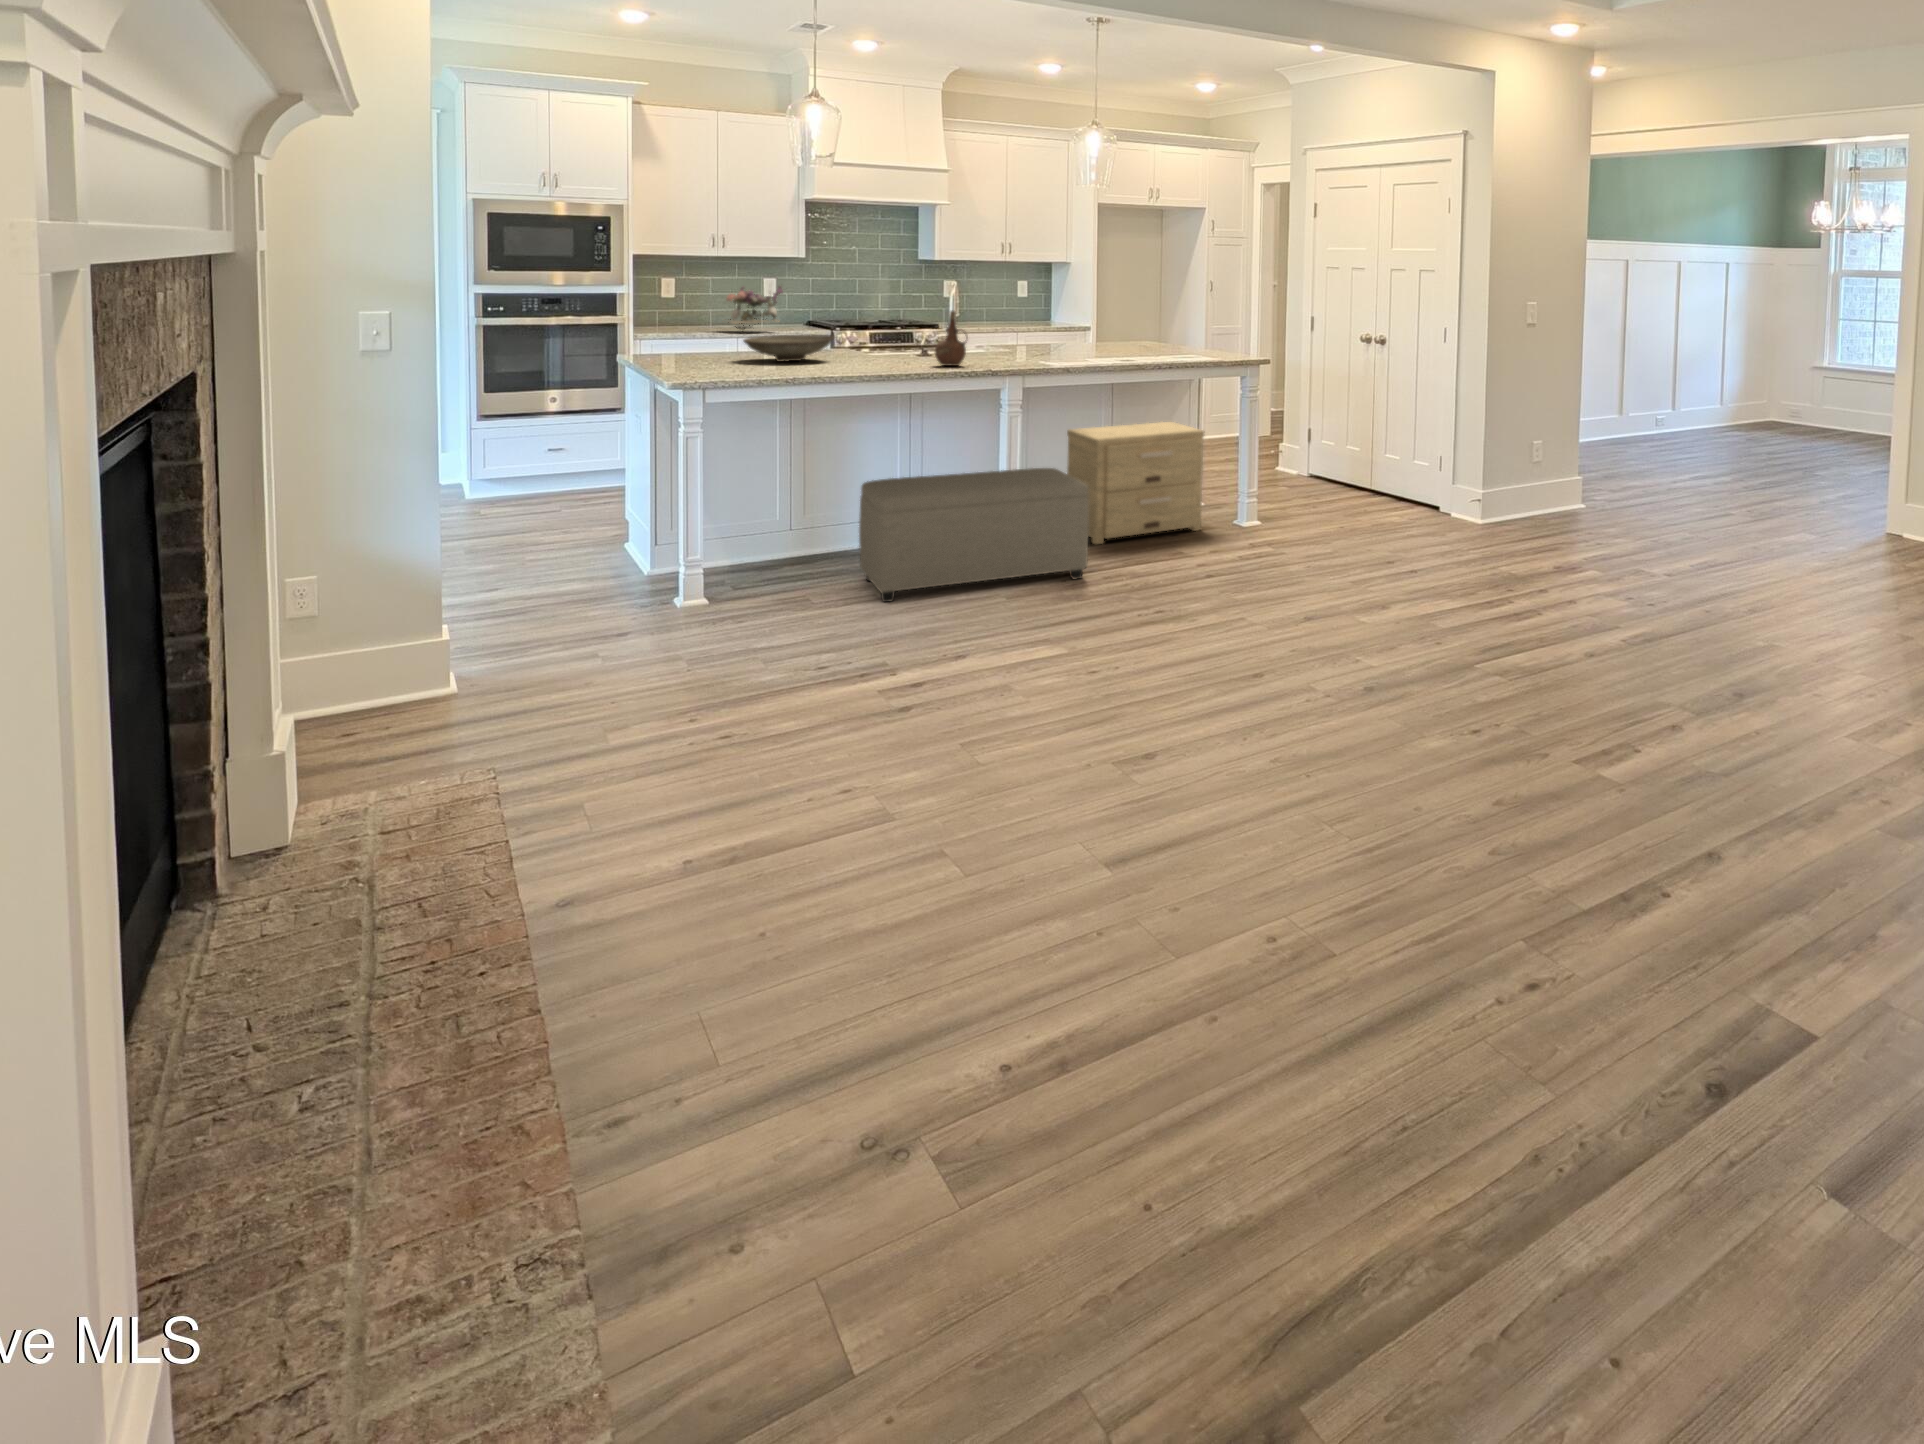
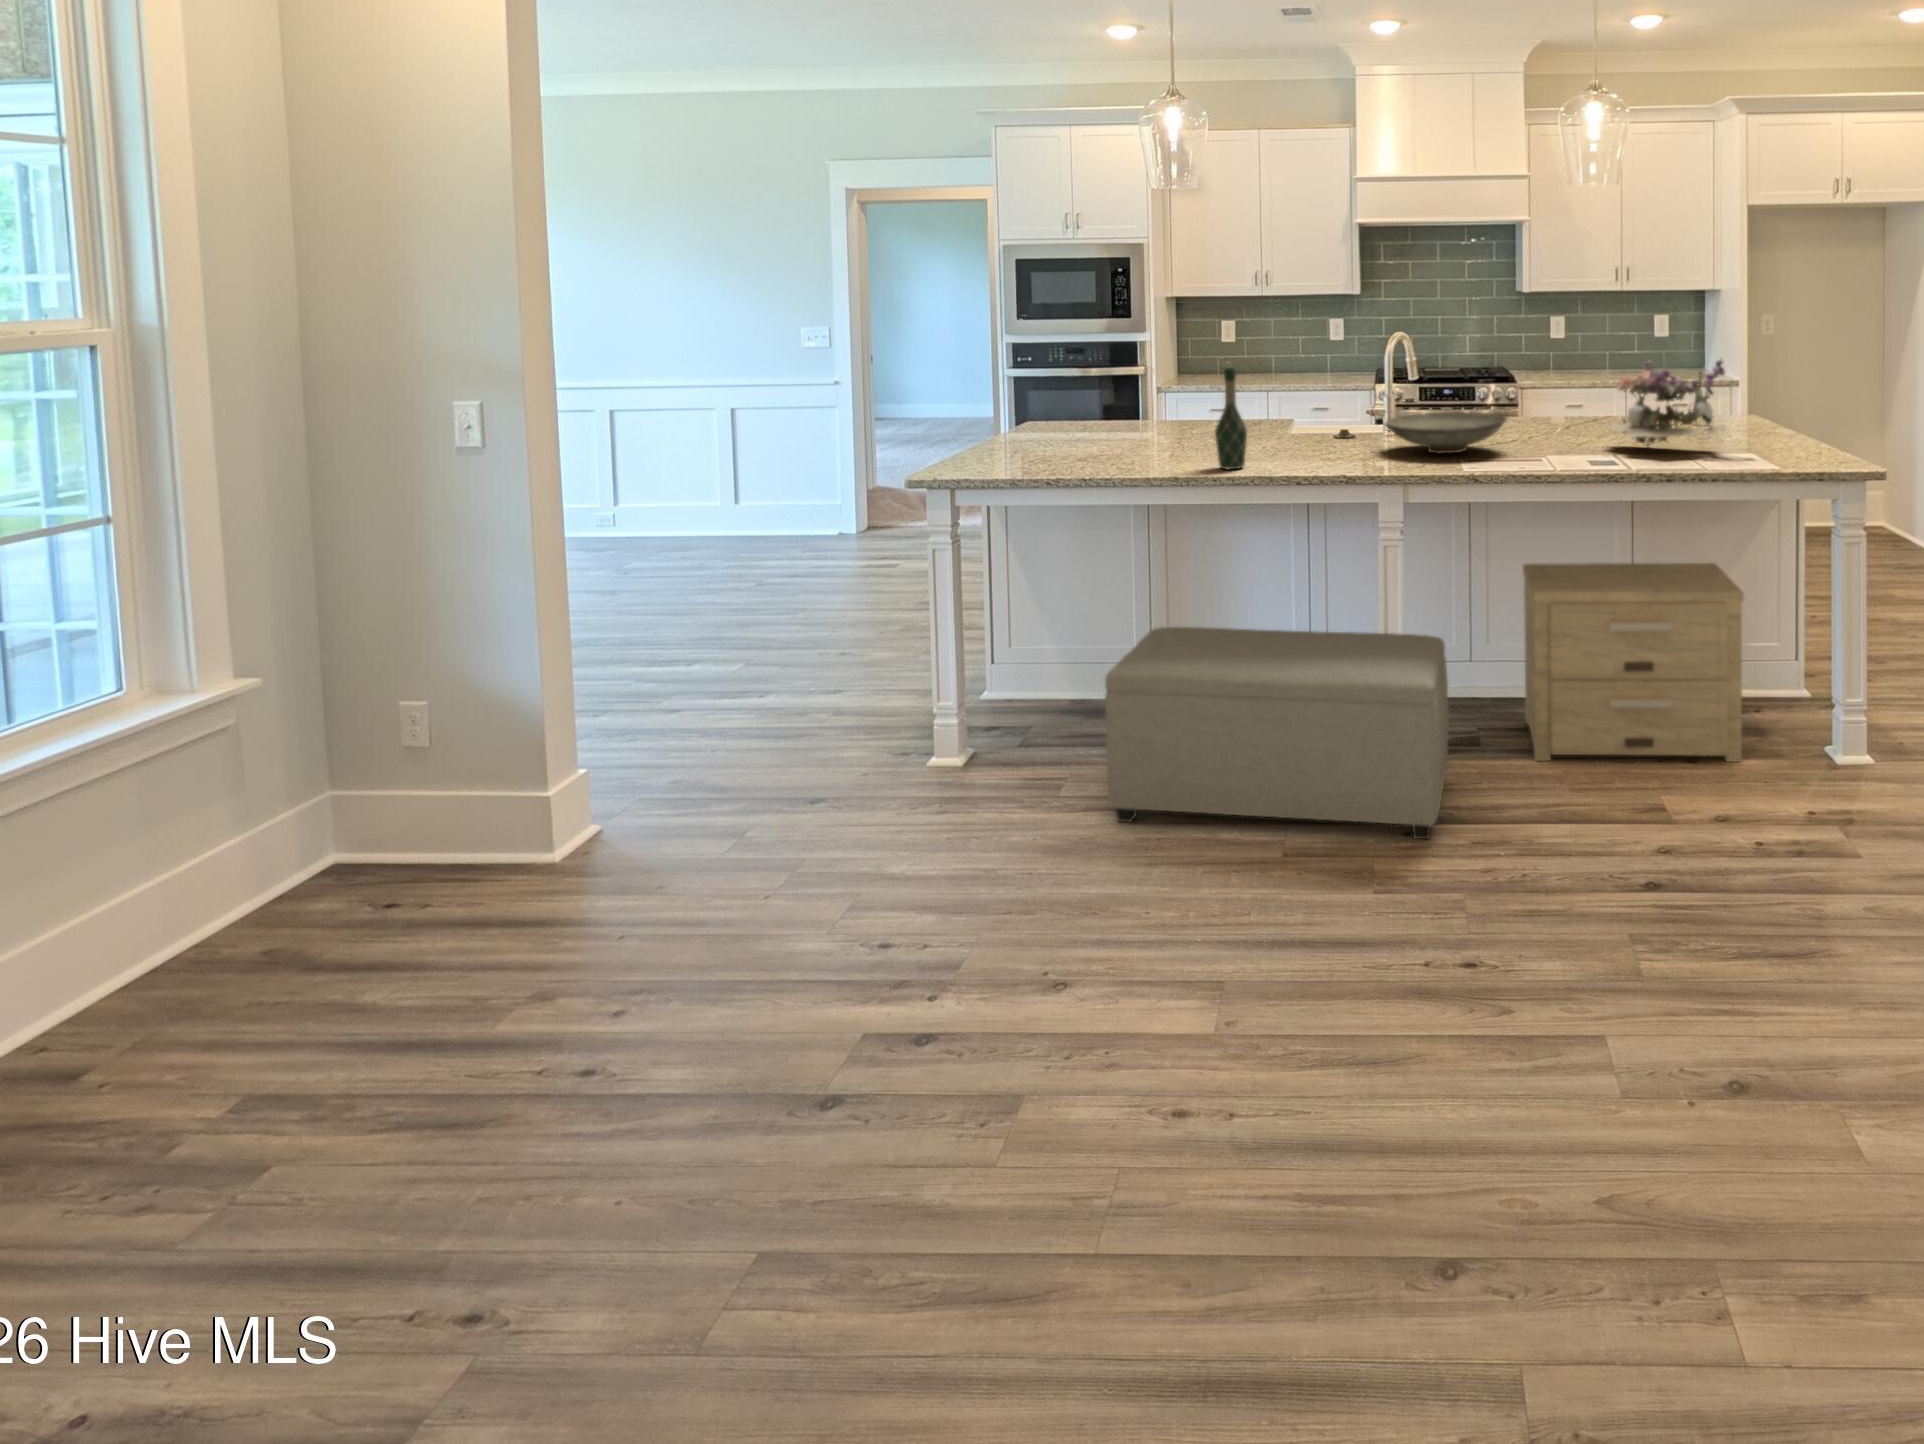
flower arrangement: present [726,286,783,330] -> present [1608,359,1725,446]
wine bottle: none [902,300,924,369] -> present [1215,368,1247,469]
ceramic pitcher: present [935,310,967,366] -> none [1279,382,1327,465]
decorative bowl: present [744,335,835,362] -> present [1386,412,1508,454]

